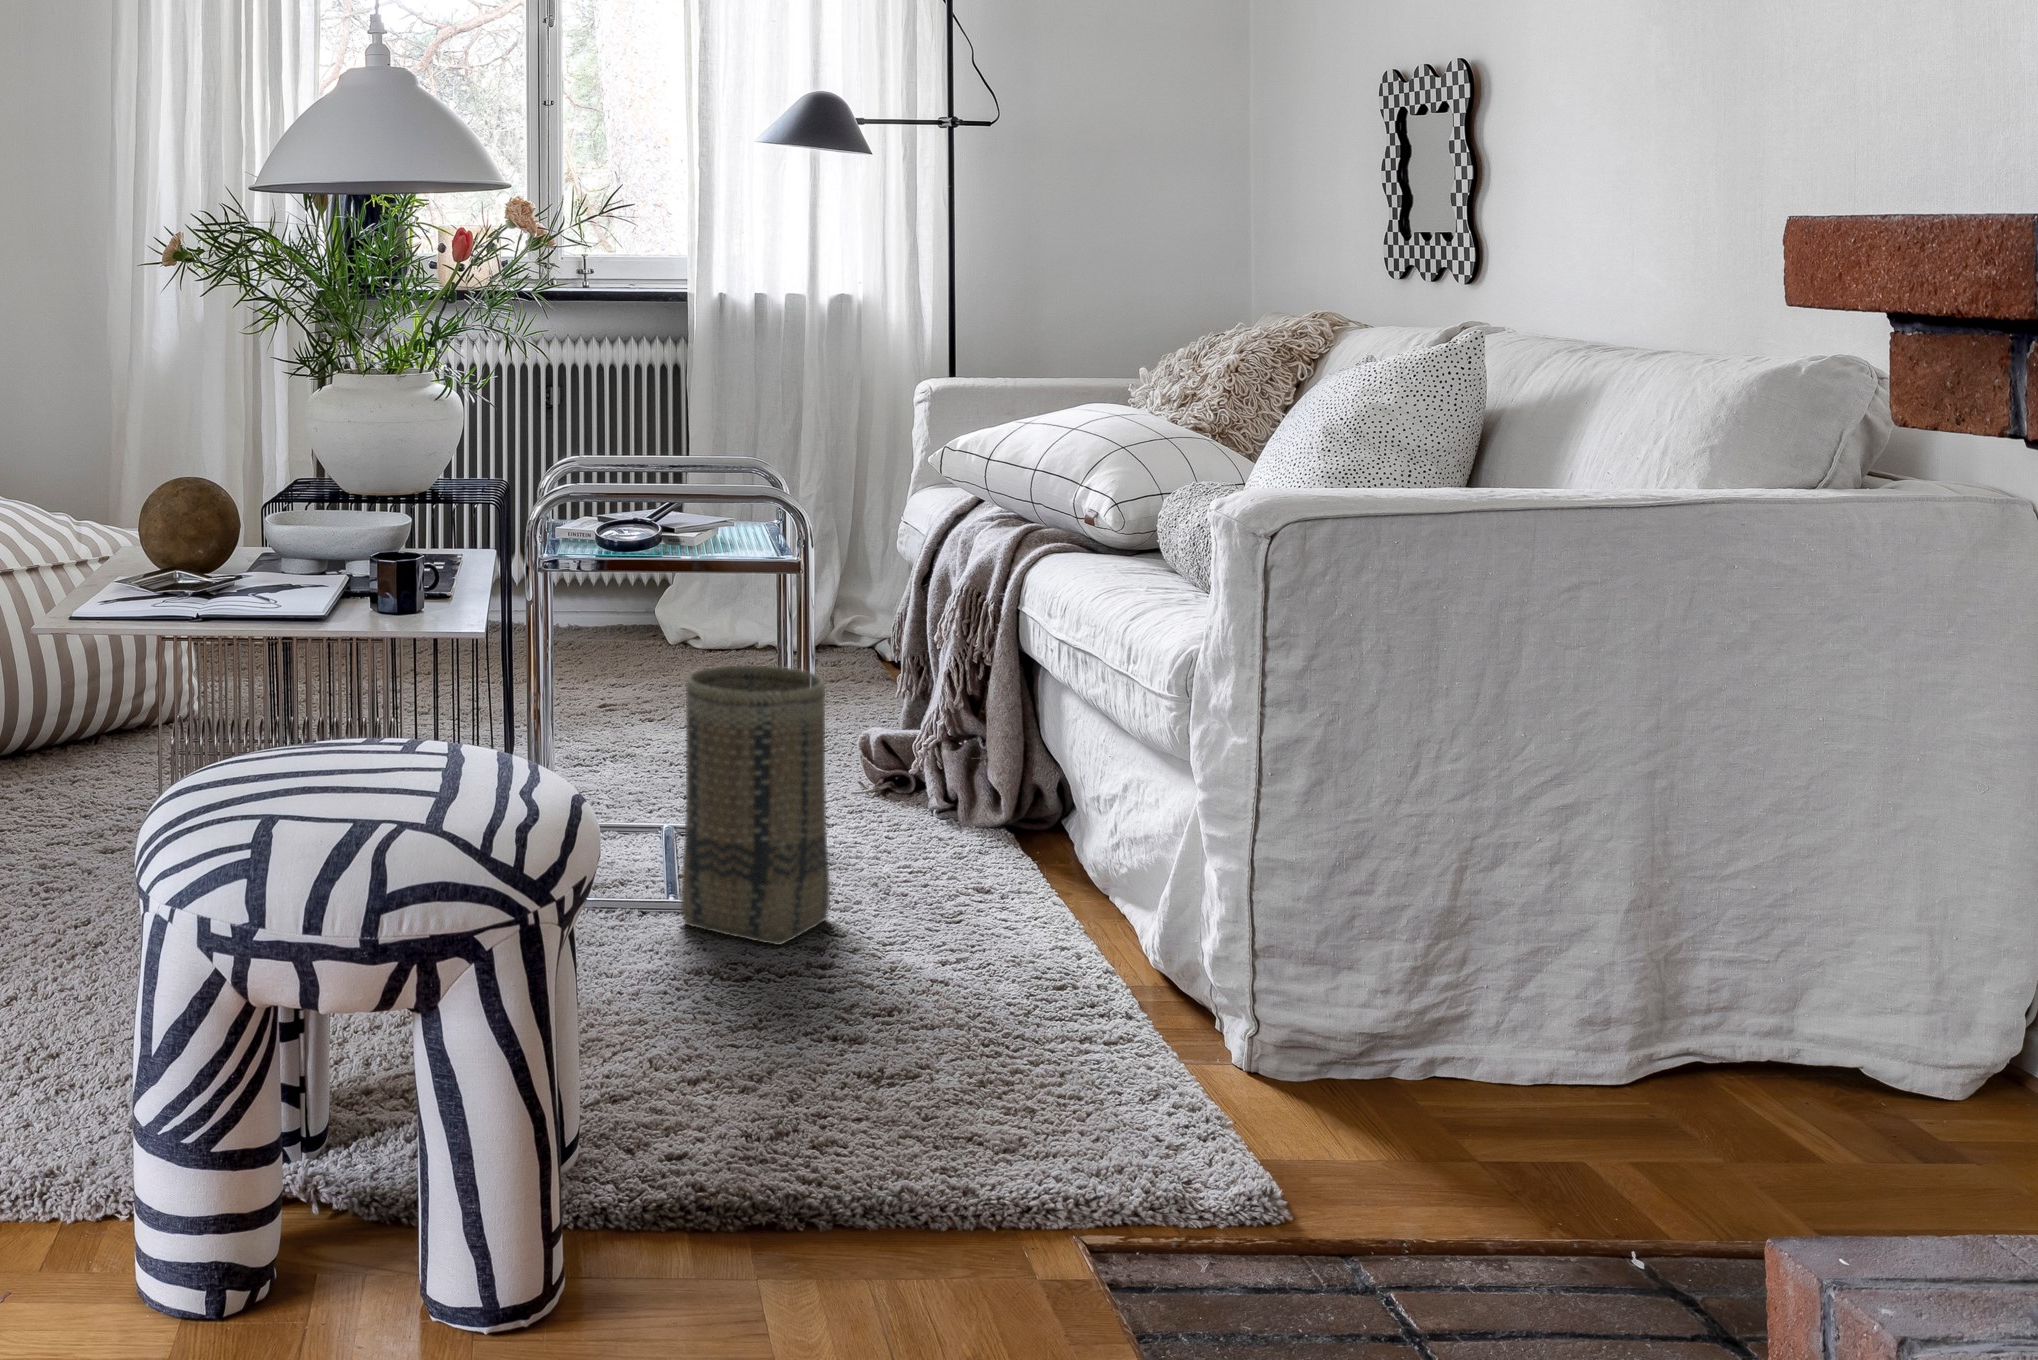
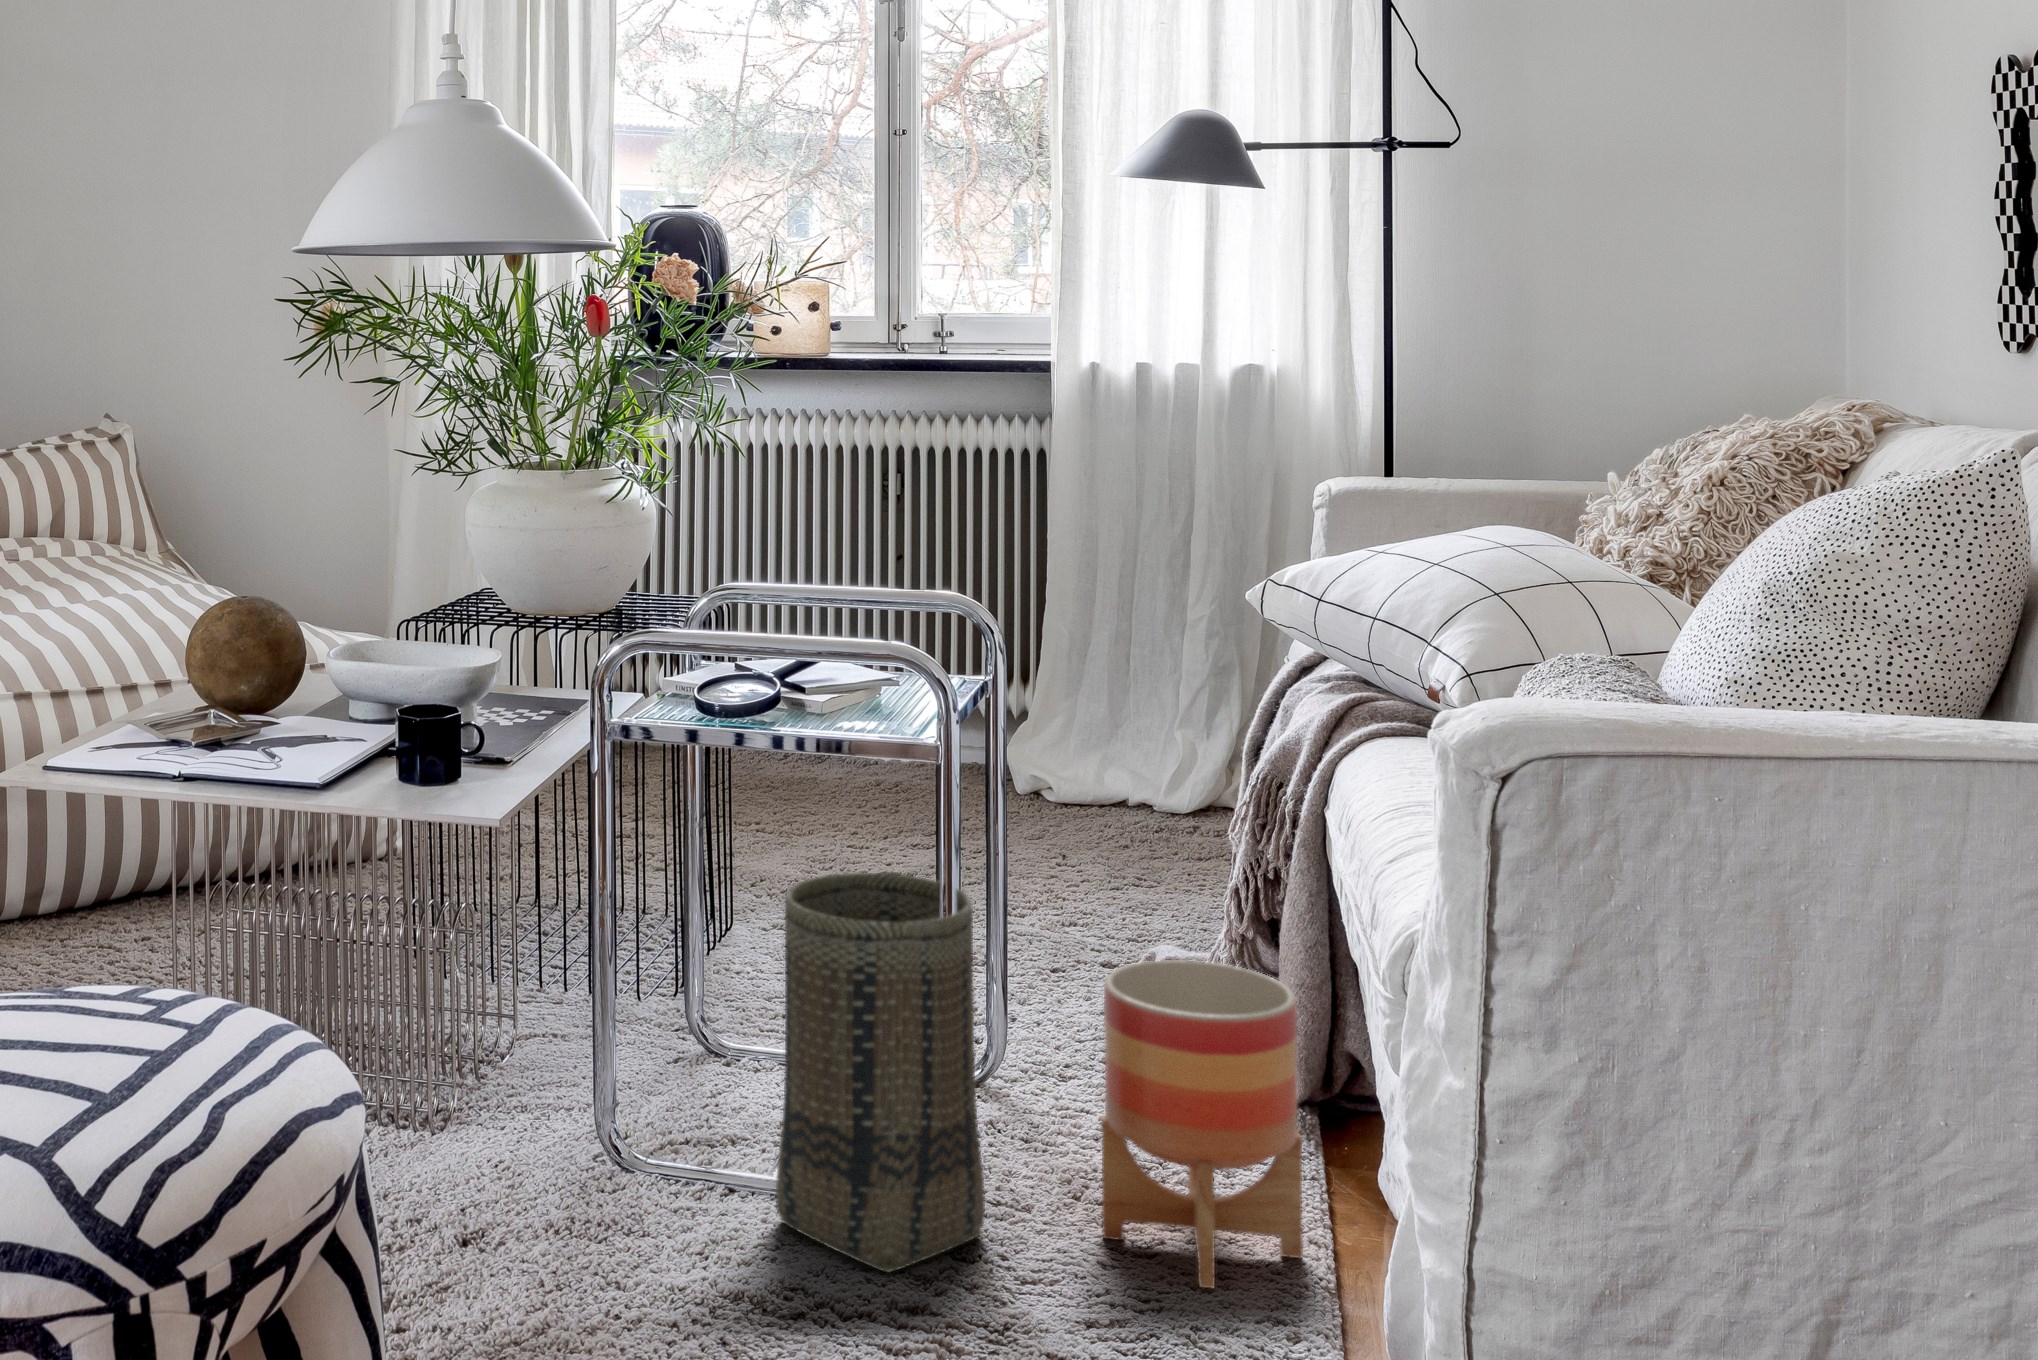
planter: none [905,715,1043,934] -> present [1101,960,1303,1288]

